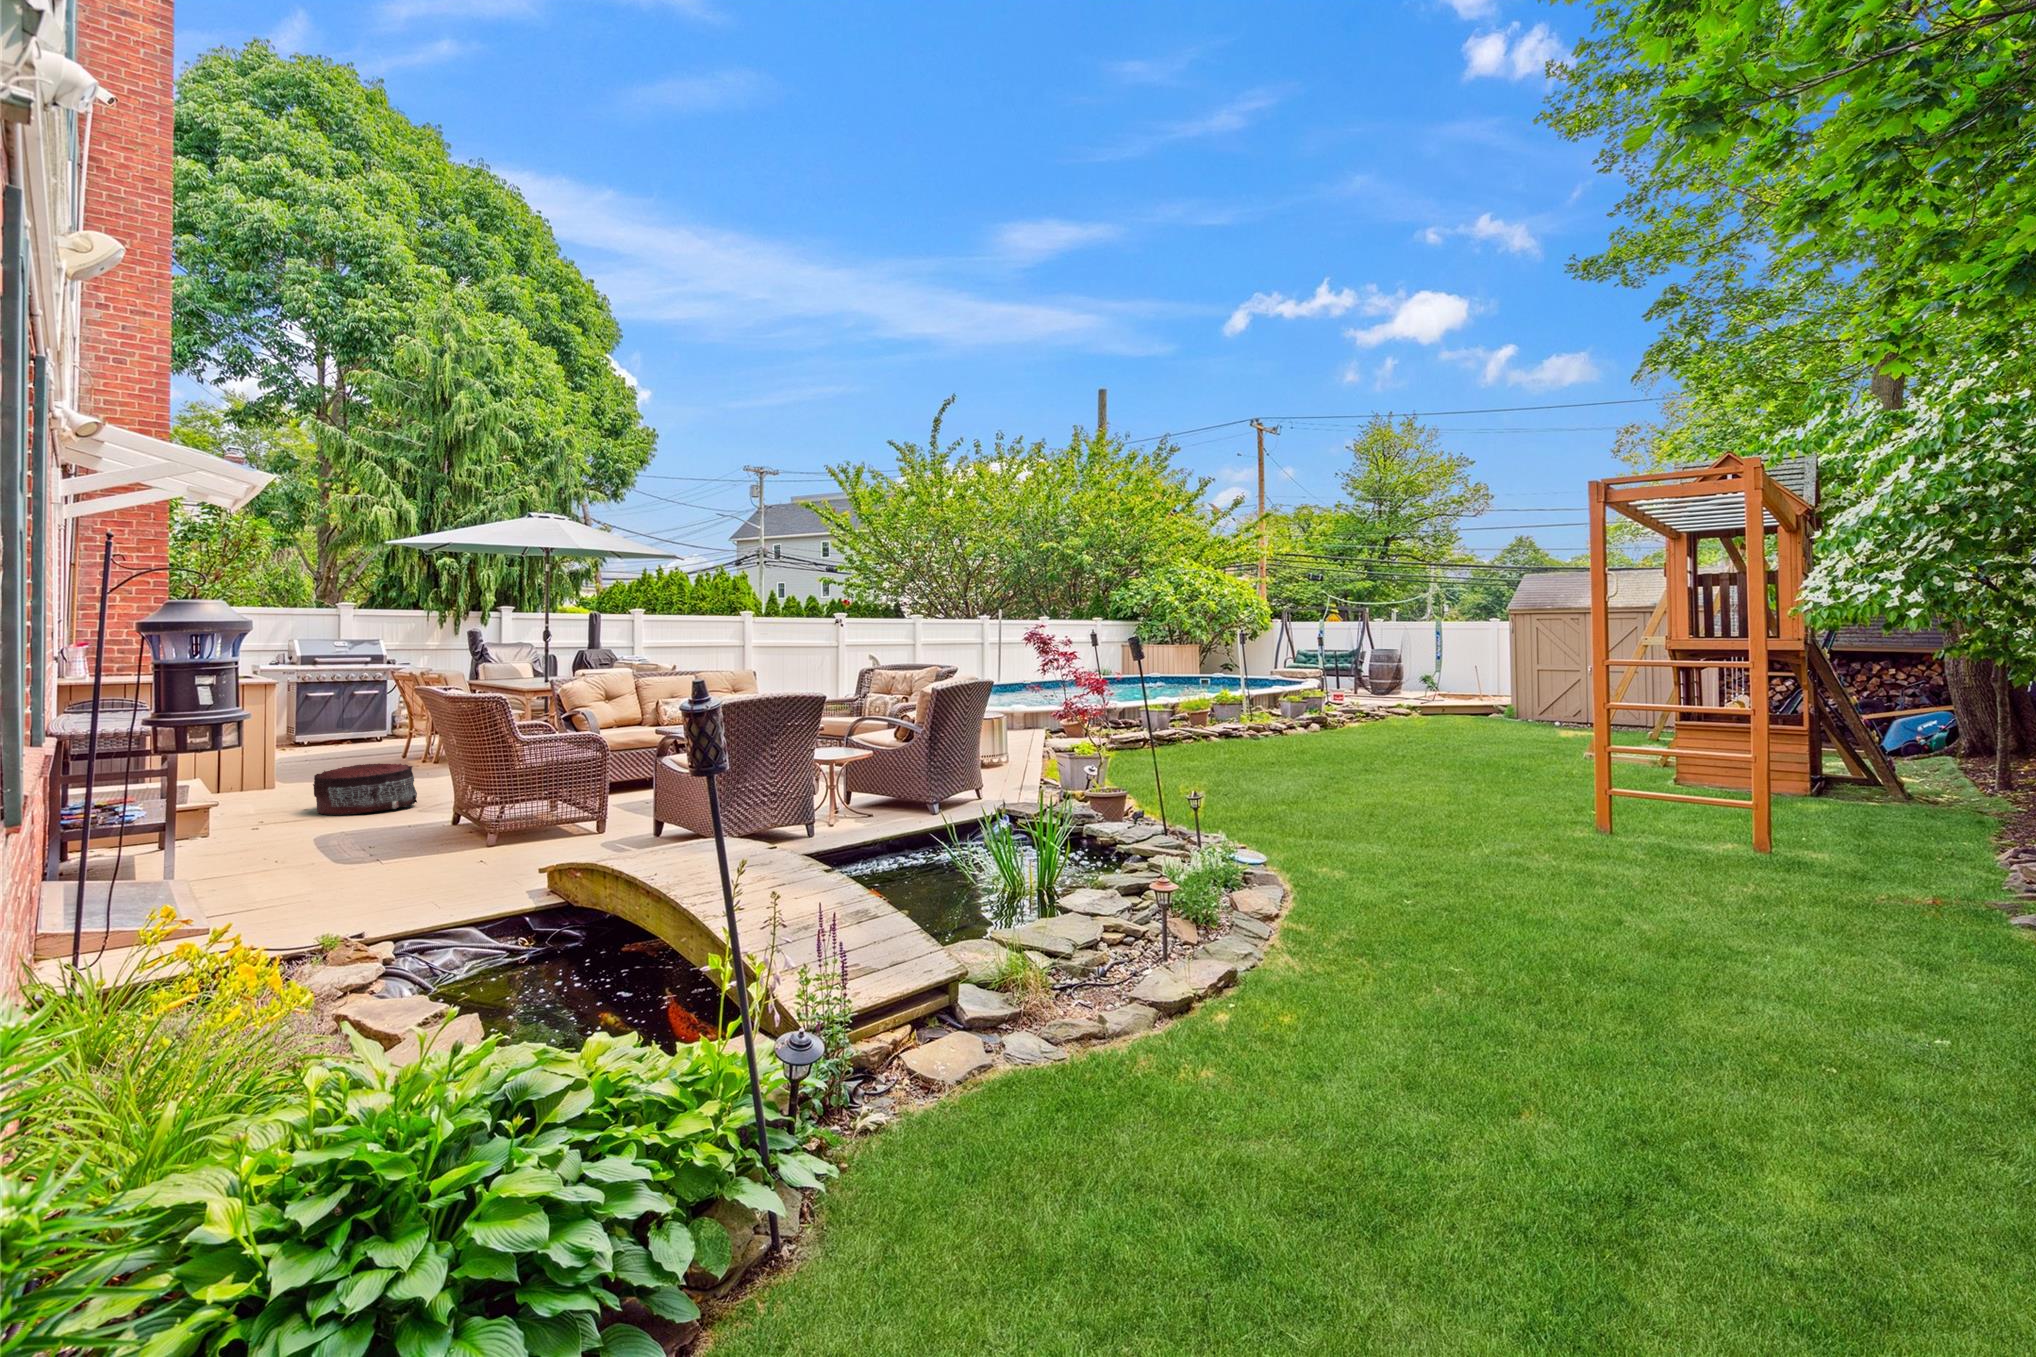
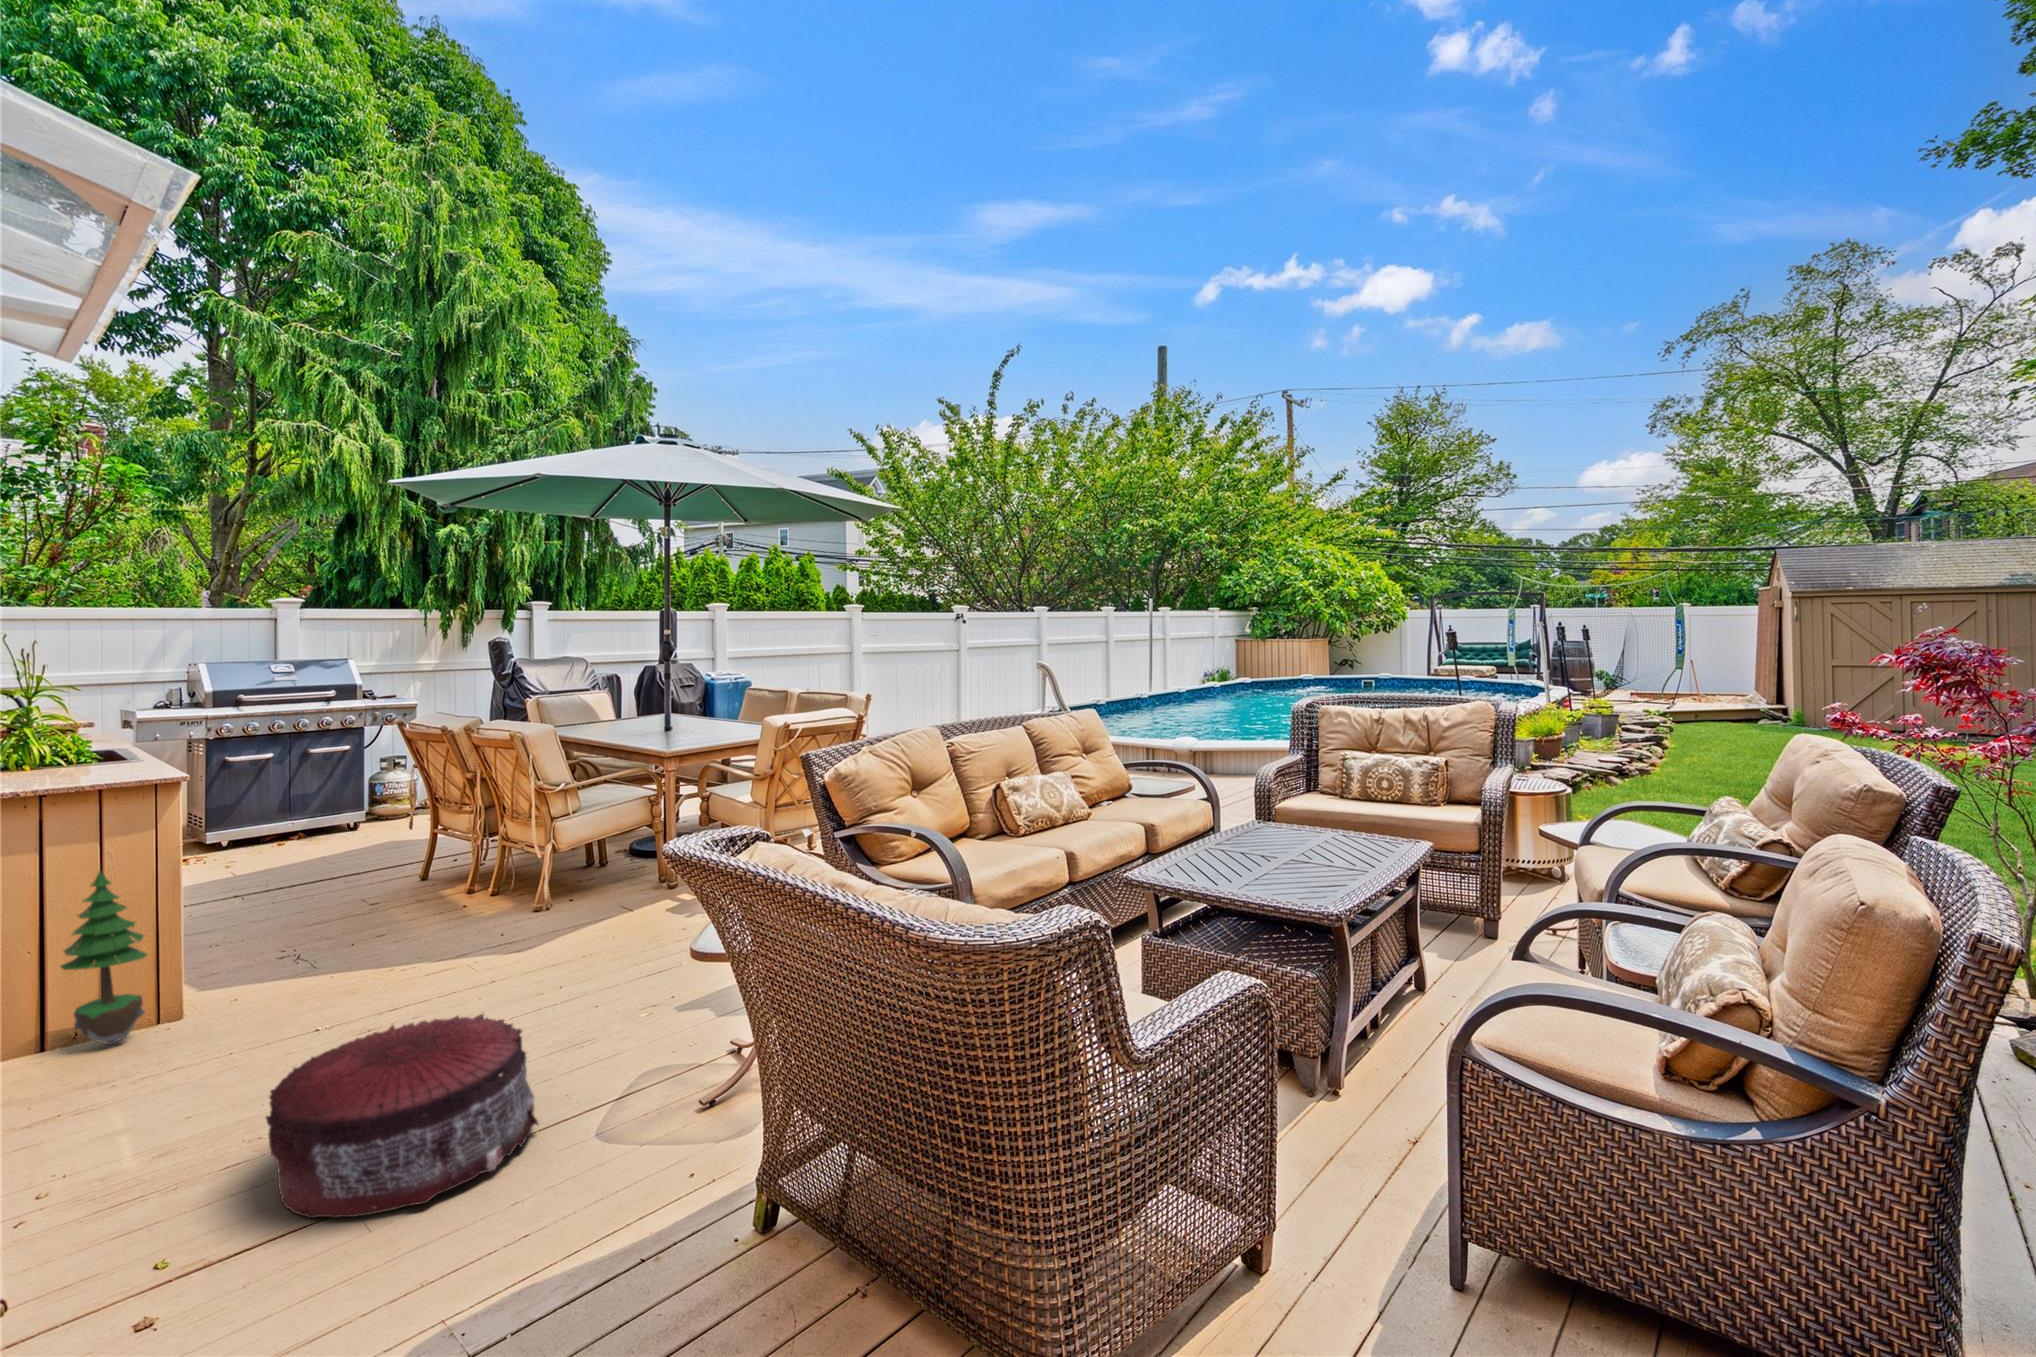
potted tree: none [234,714,270,791] -> present [61,871,147,1045]

